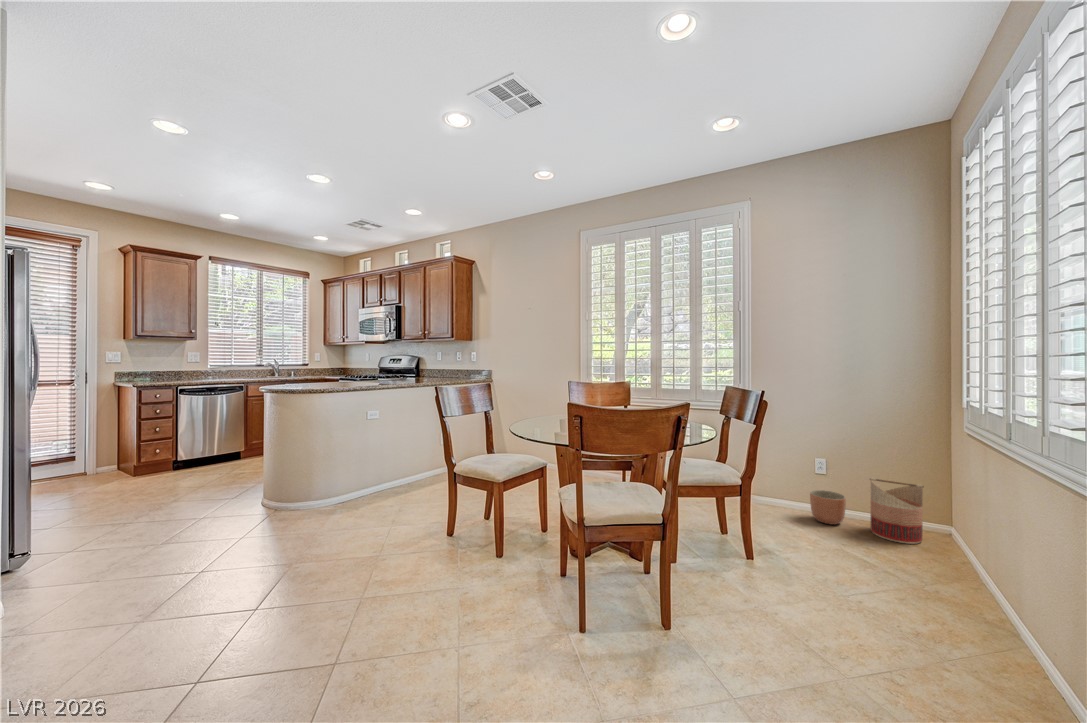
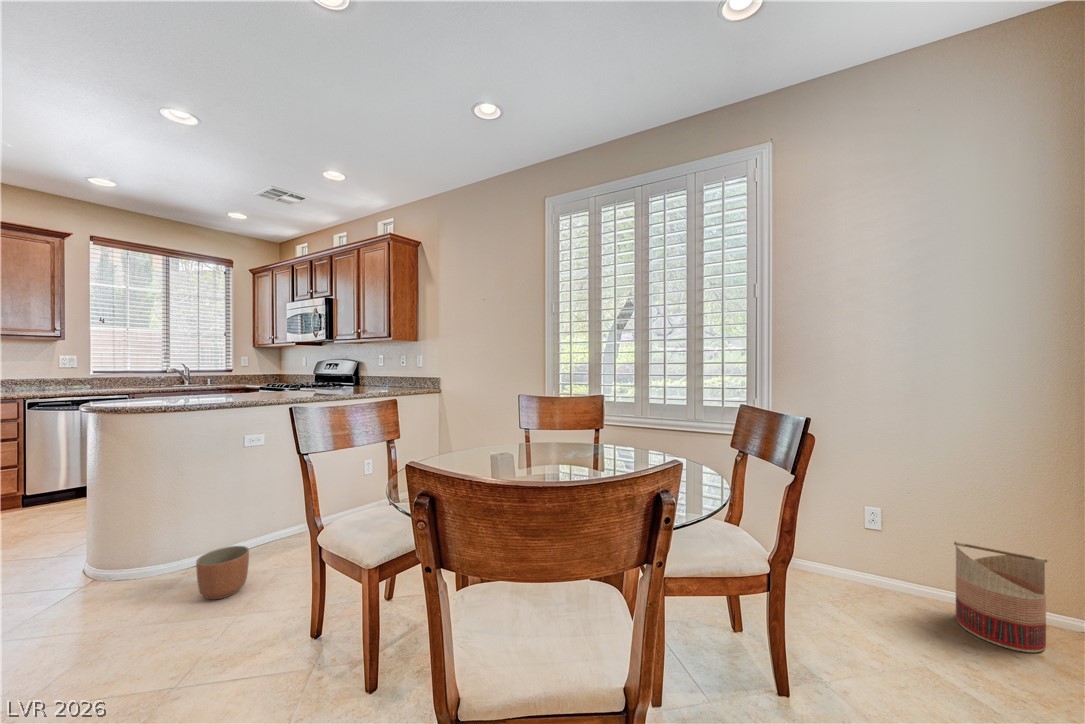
planter: present [810,490,846,525] -> present [196,546,249,600]

